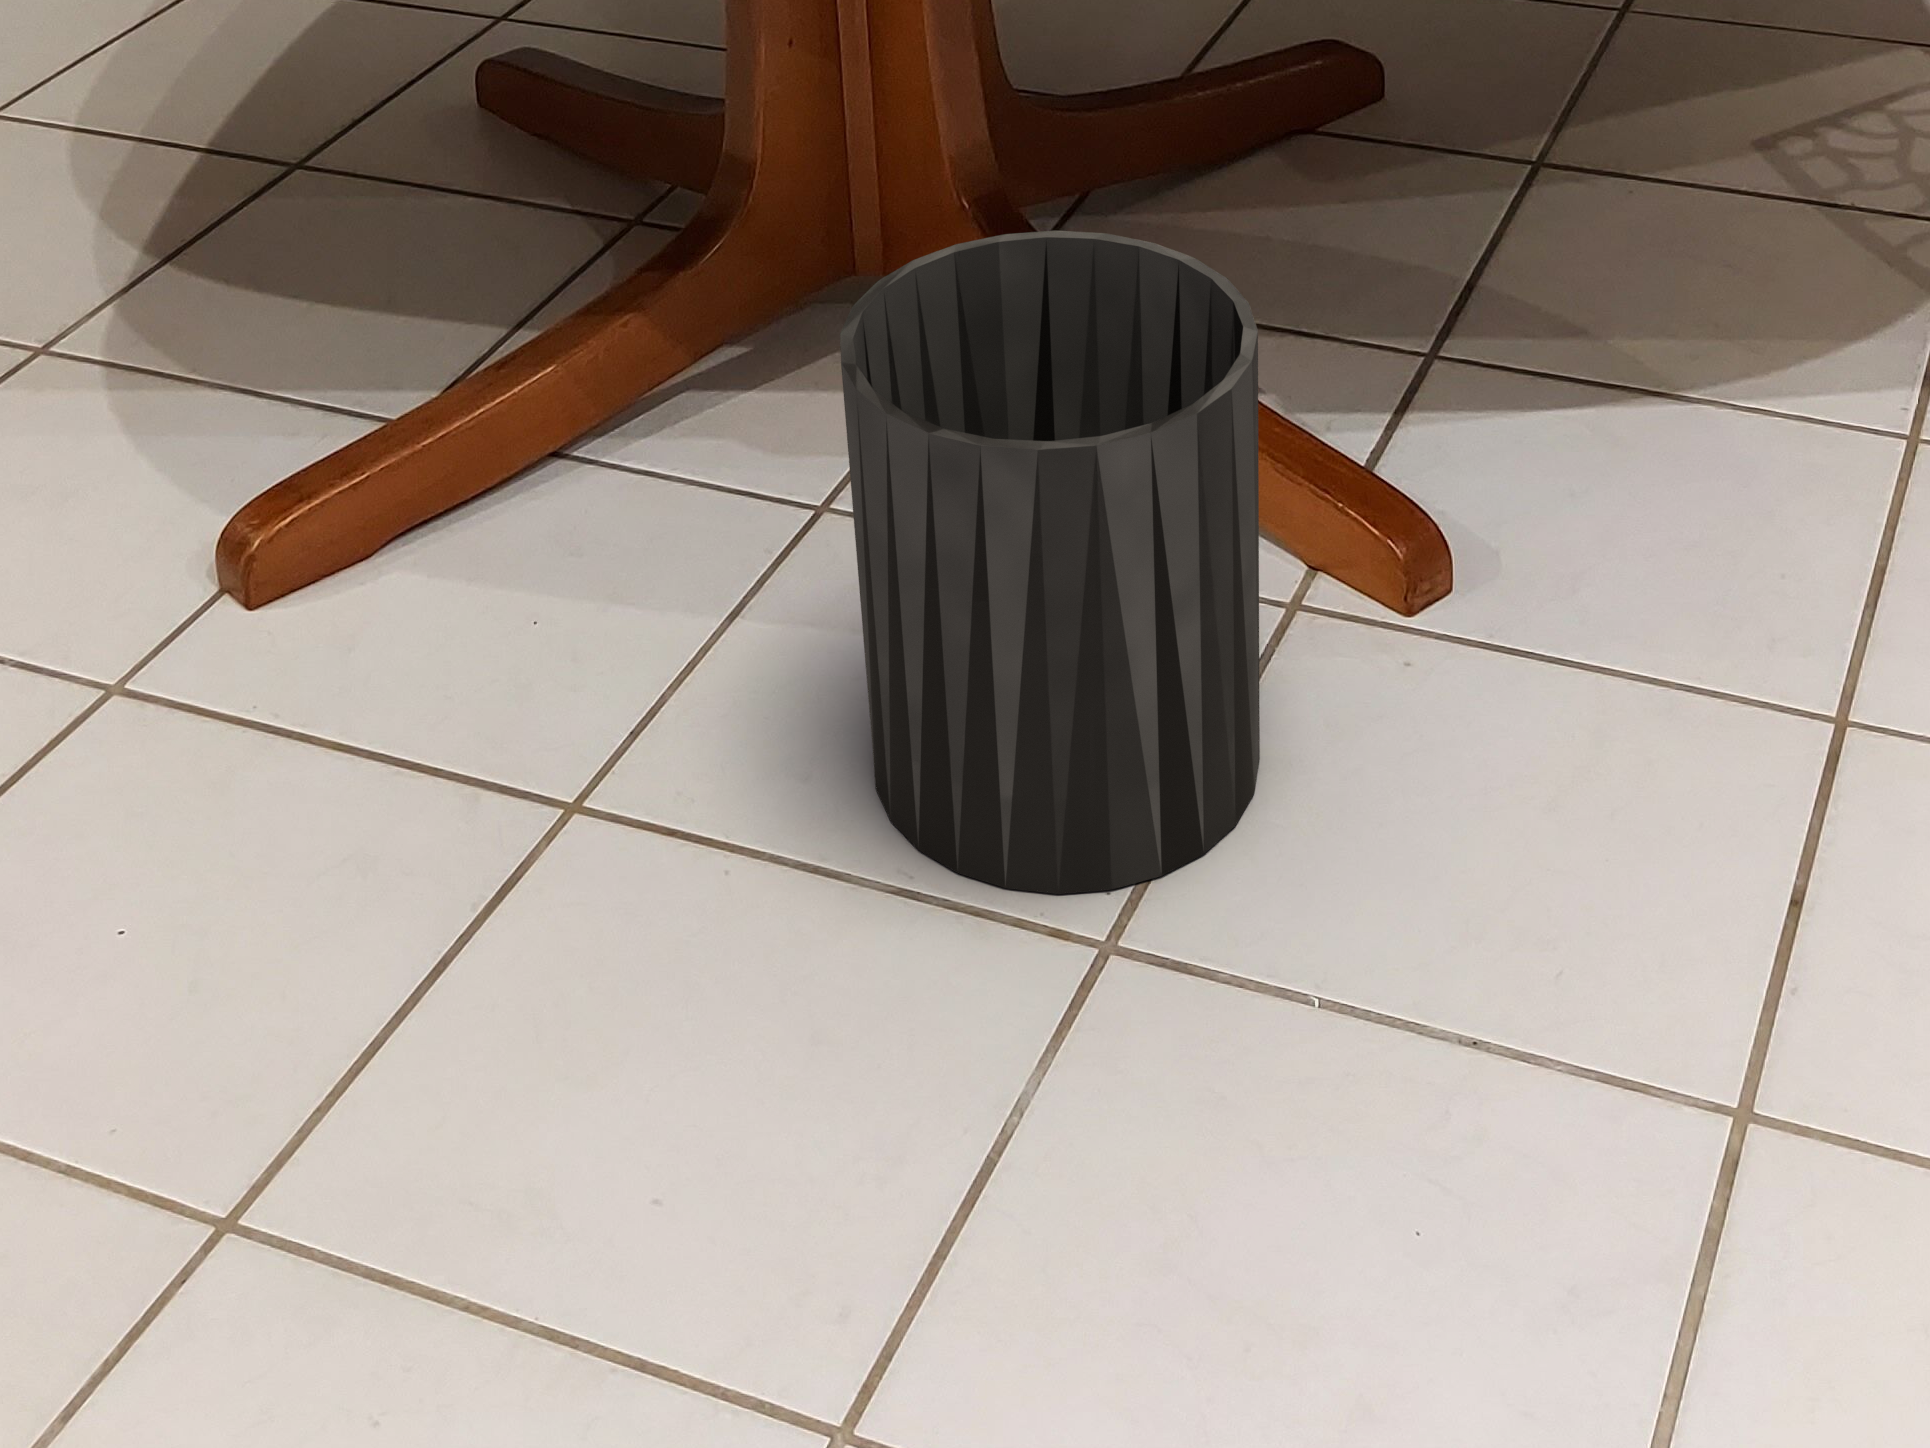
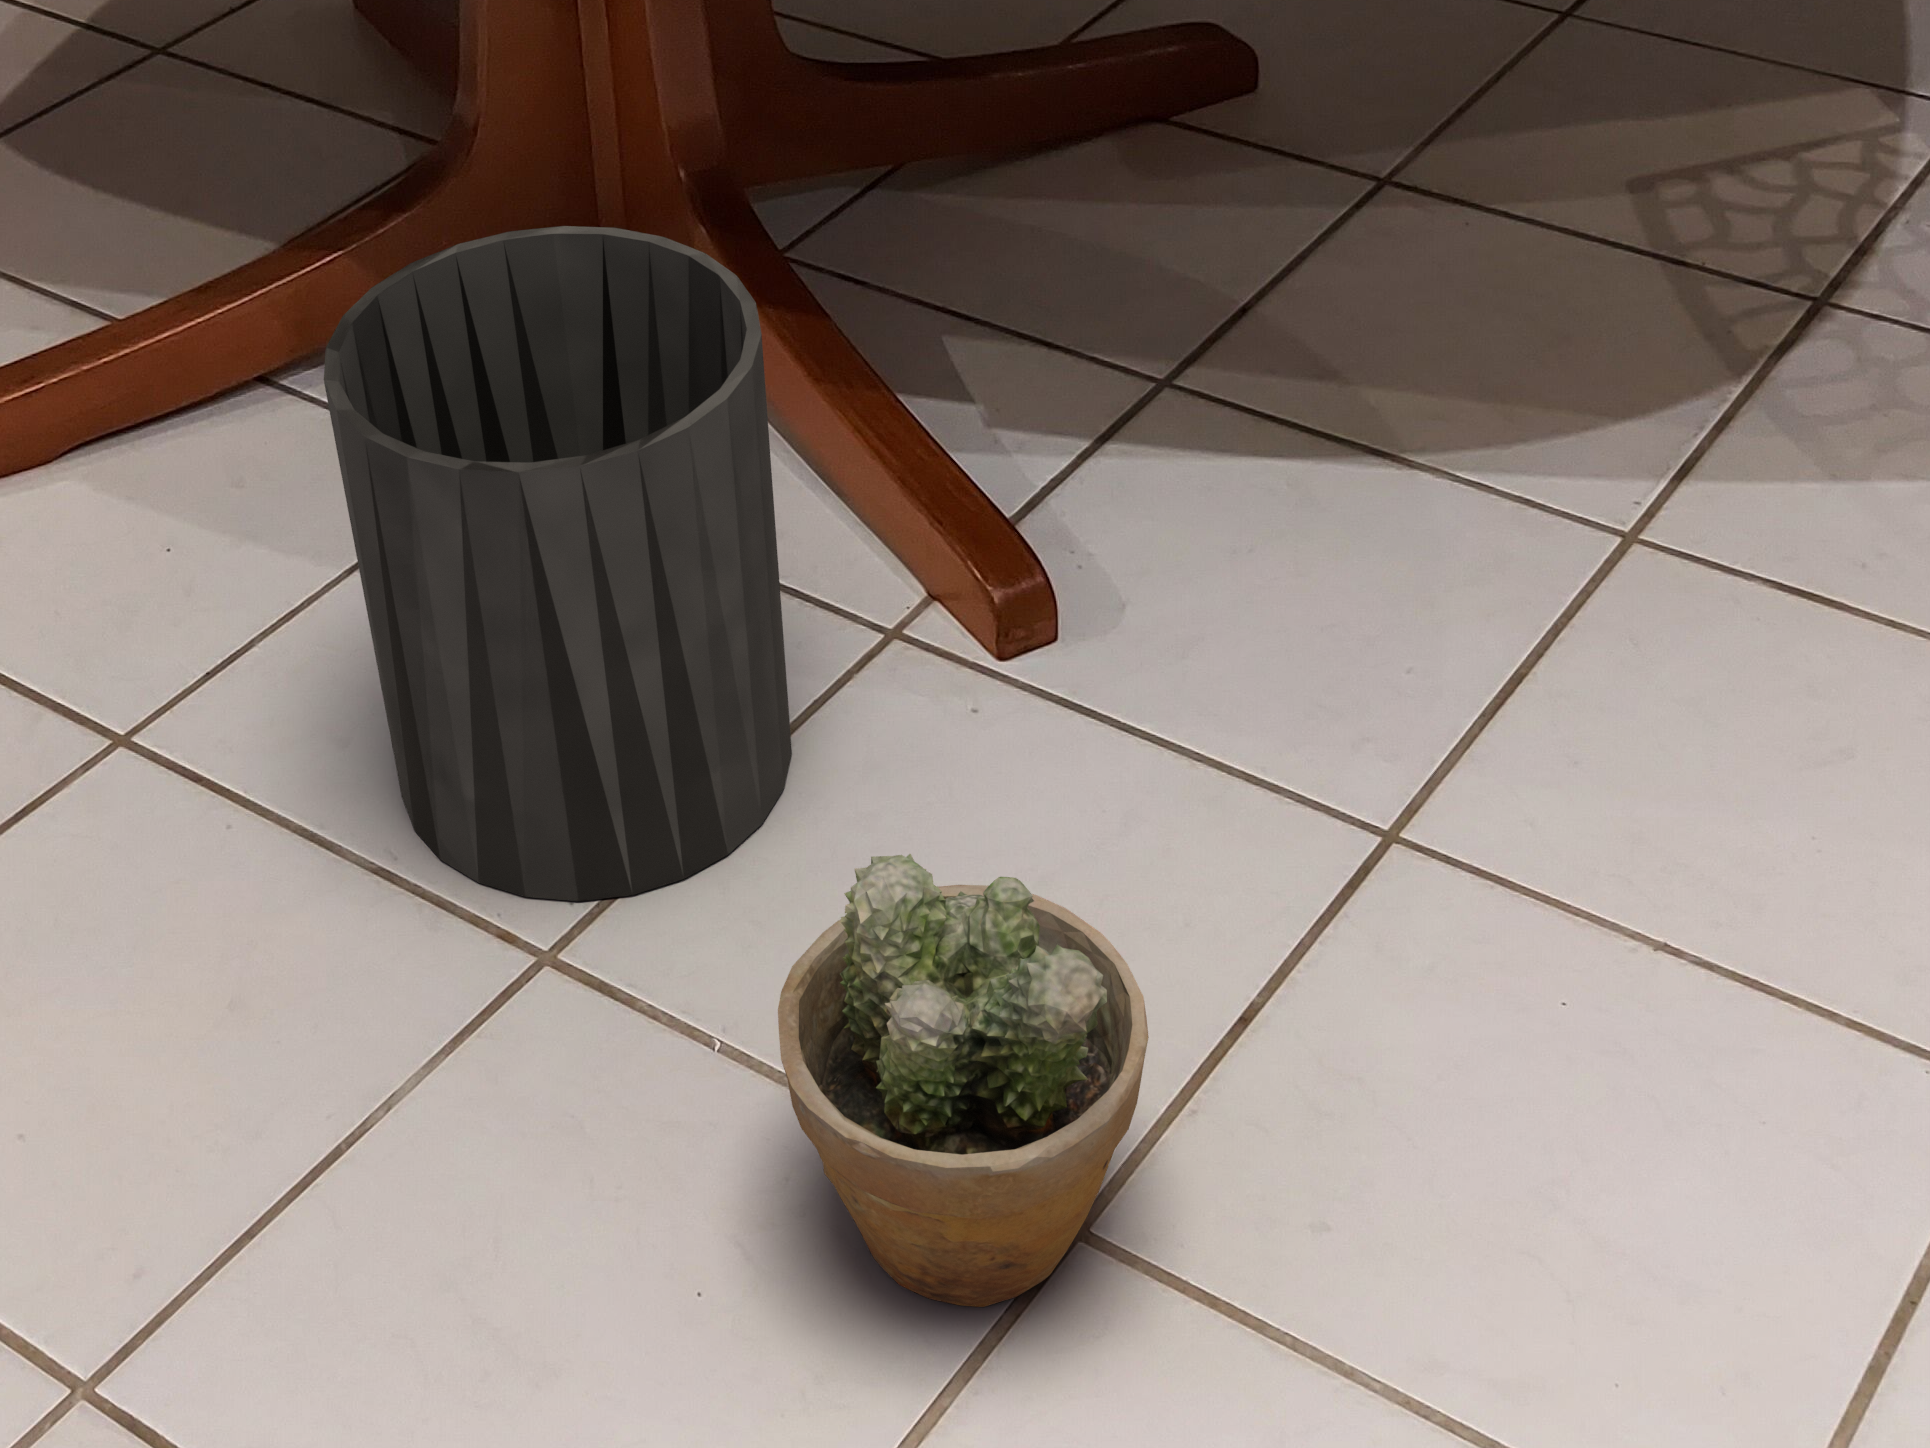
potted plant: none [1454,739,1816,1190] -> present [778,854,1149,1307]

